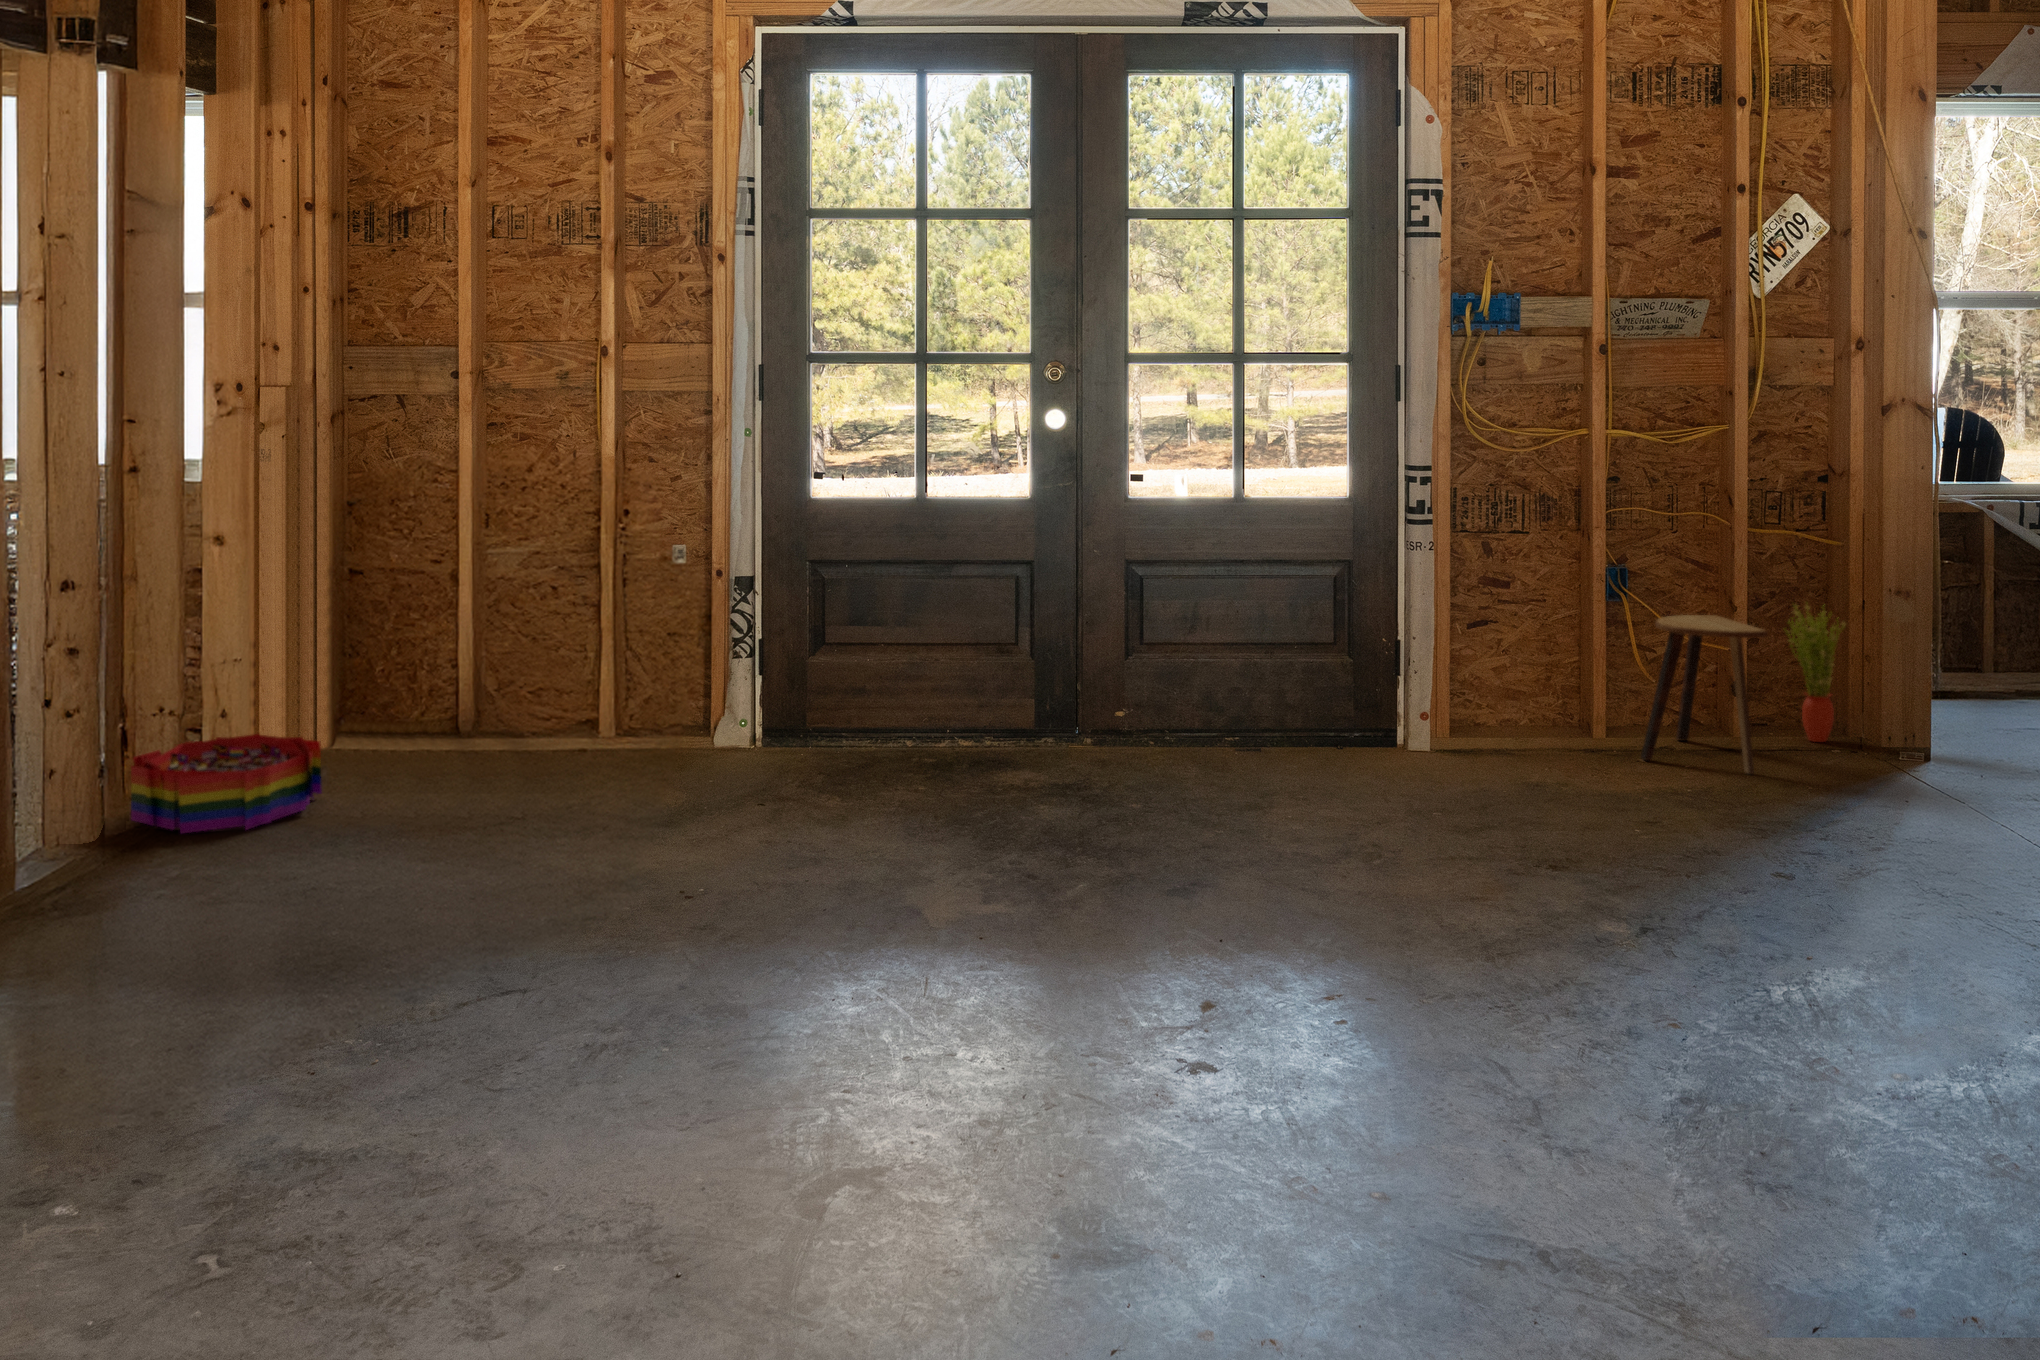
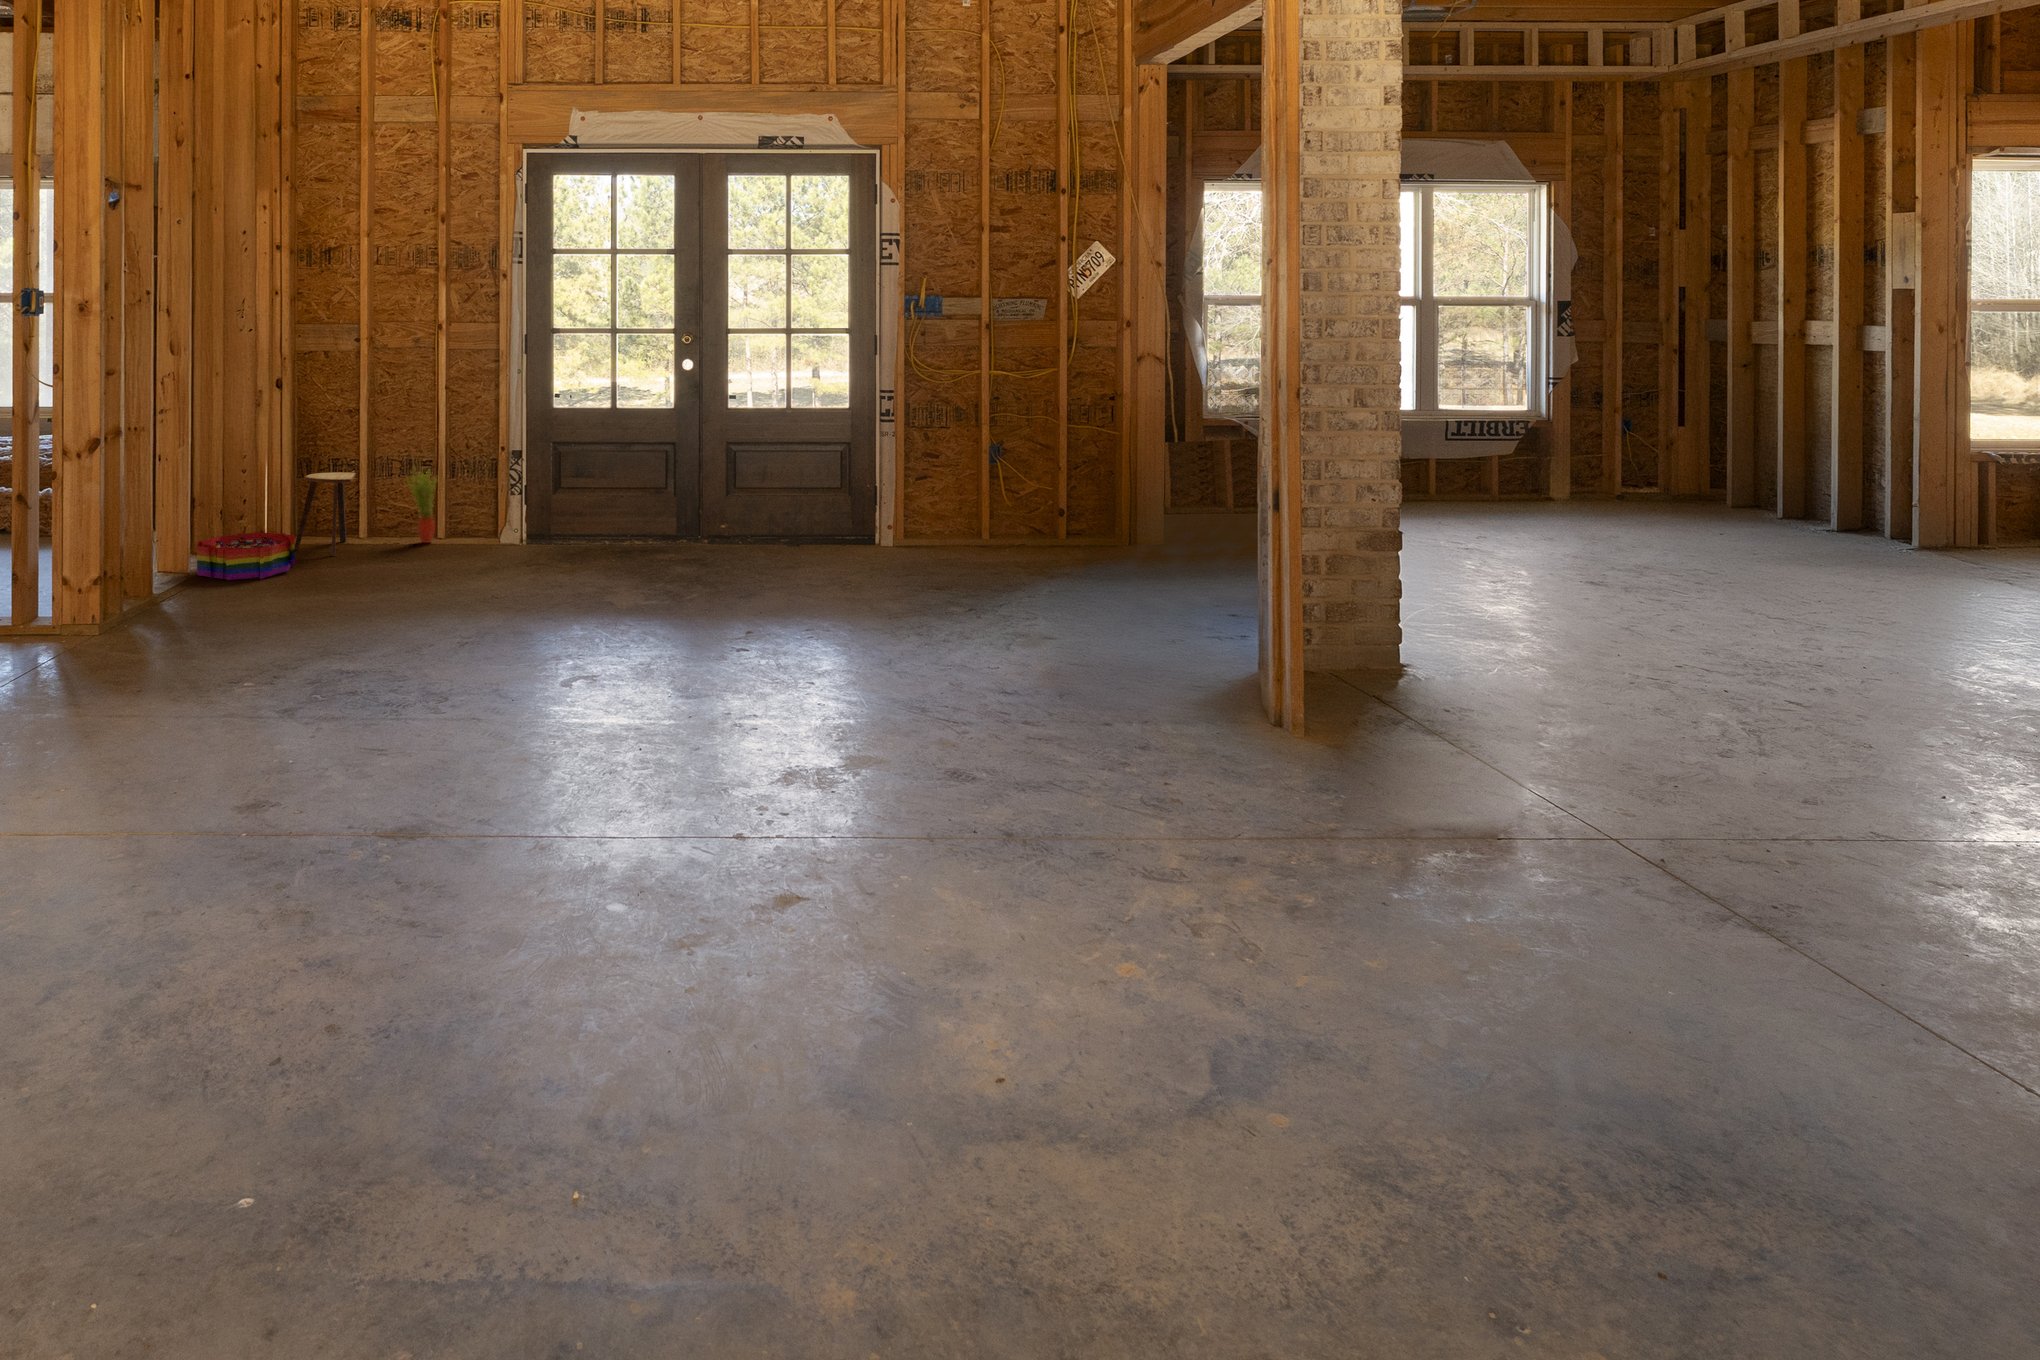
potted plant: present [1785,605,1845,742] -> present [407,472,437,543]
stool: present [1641,615,1768,774] -> present [295,472,355,556]

